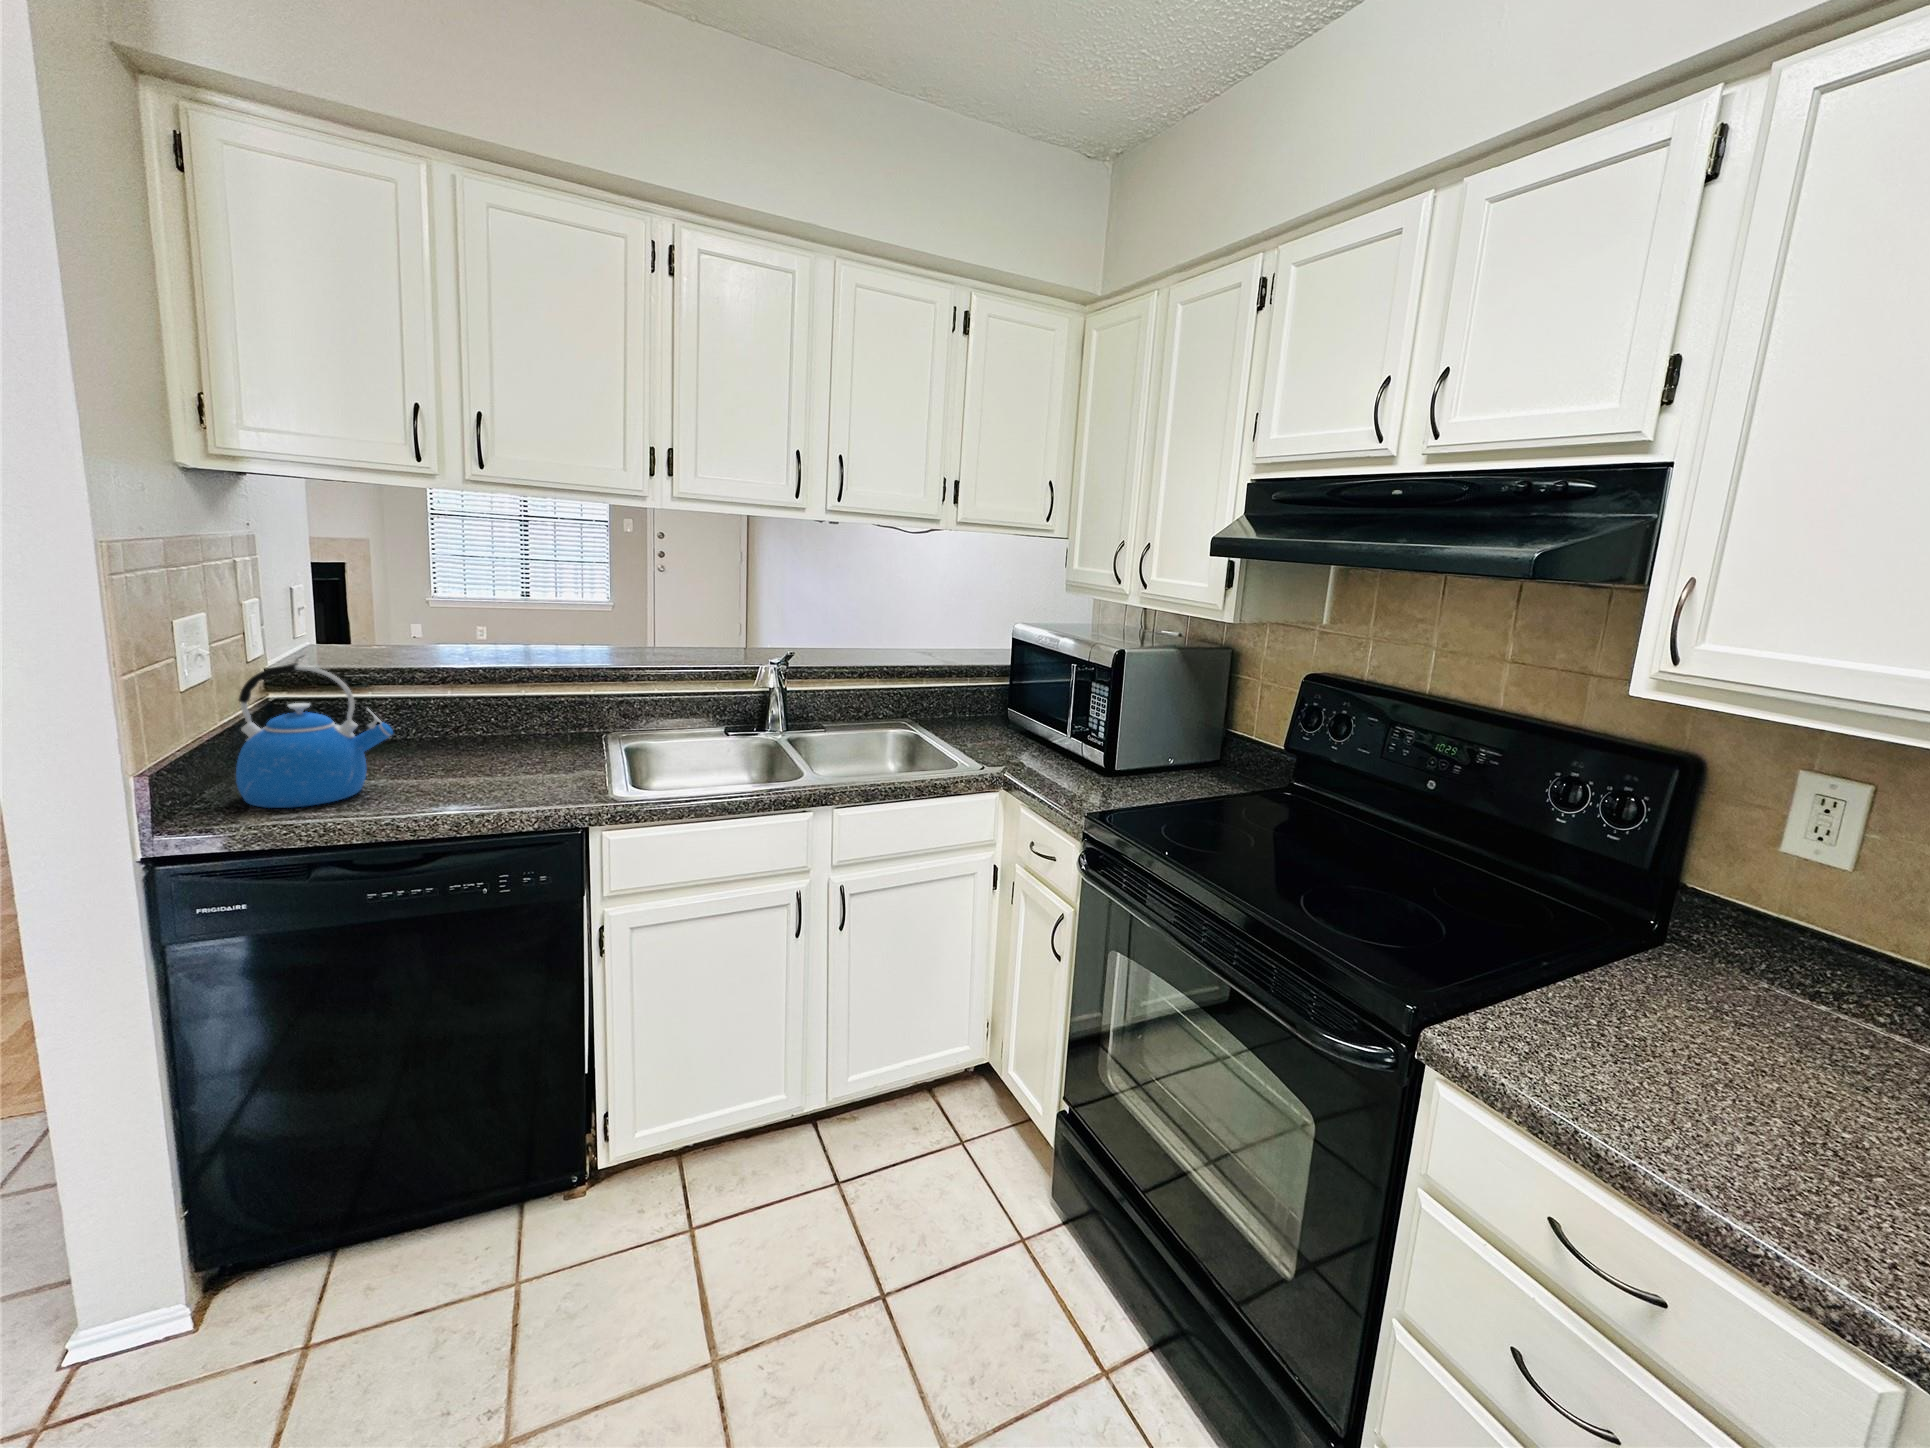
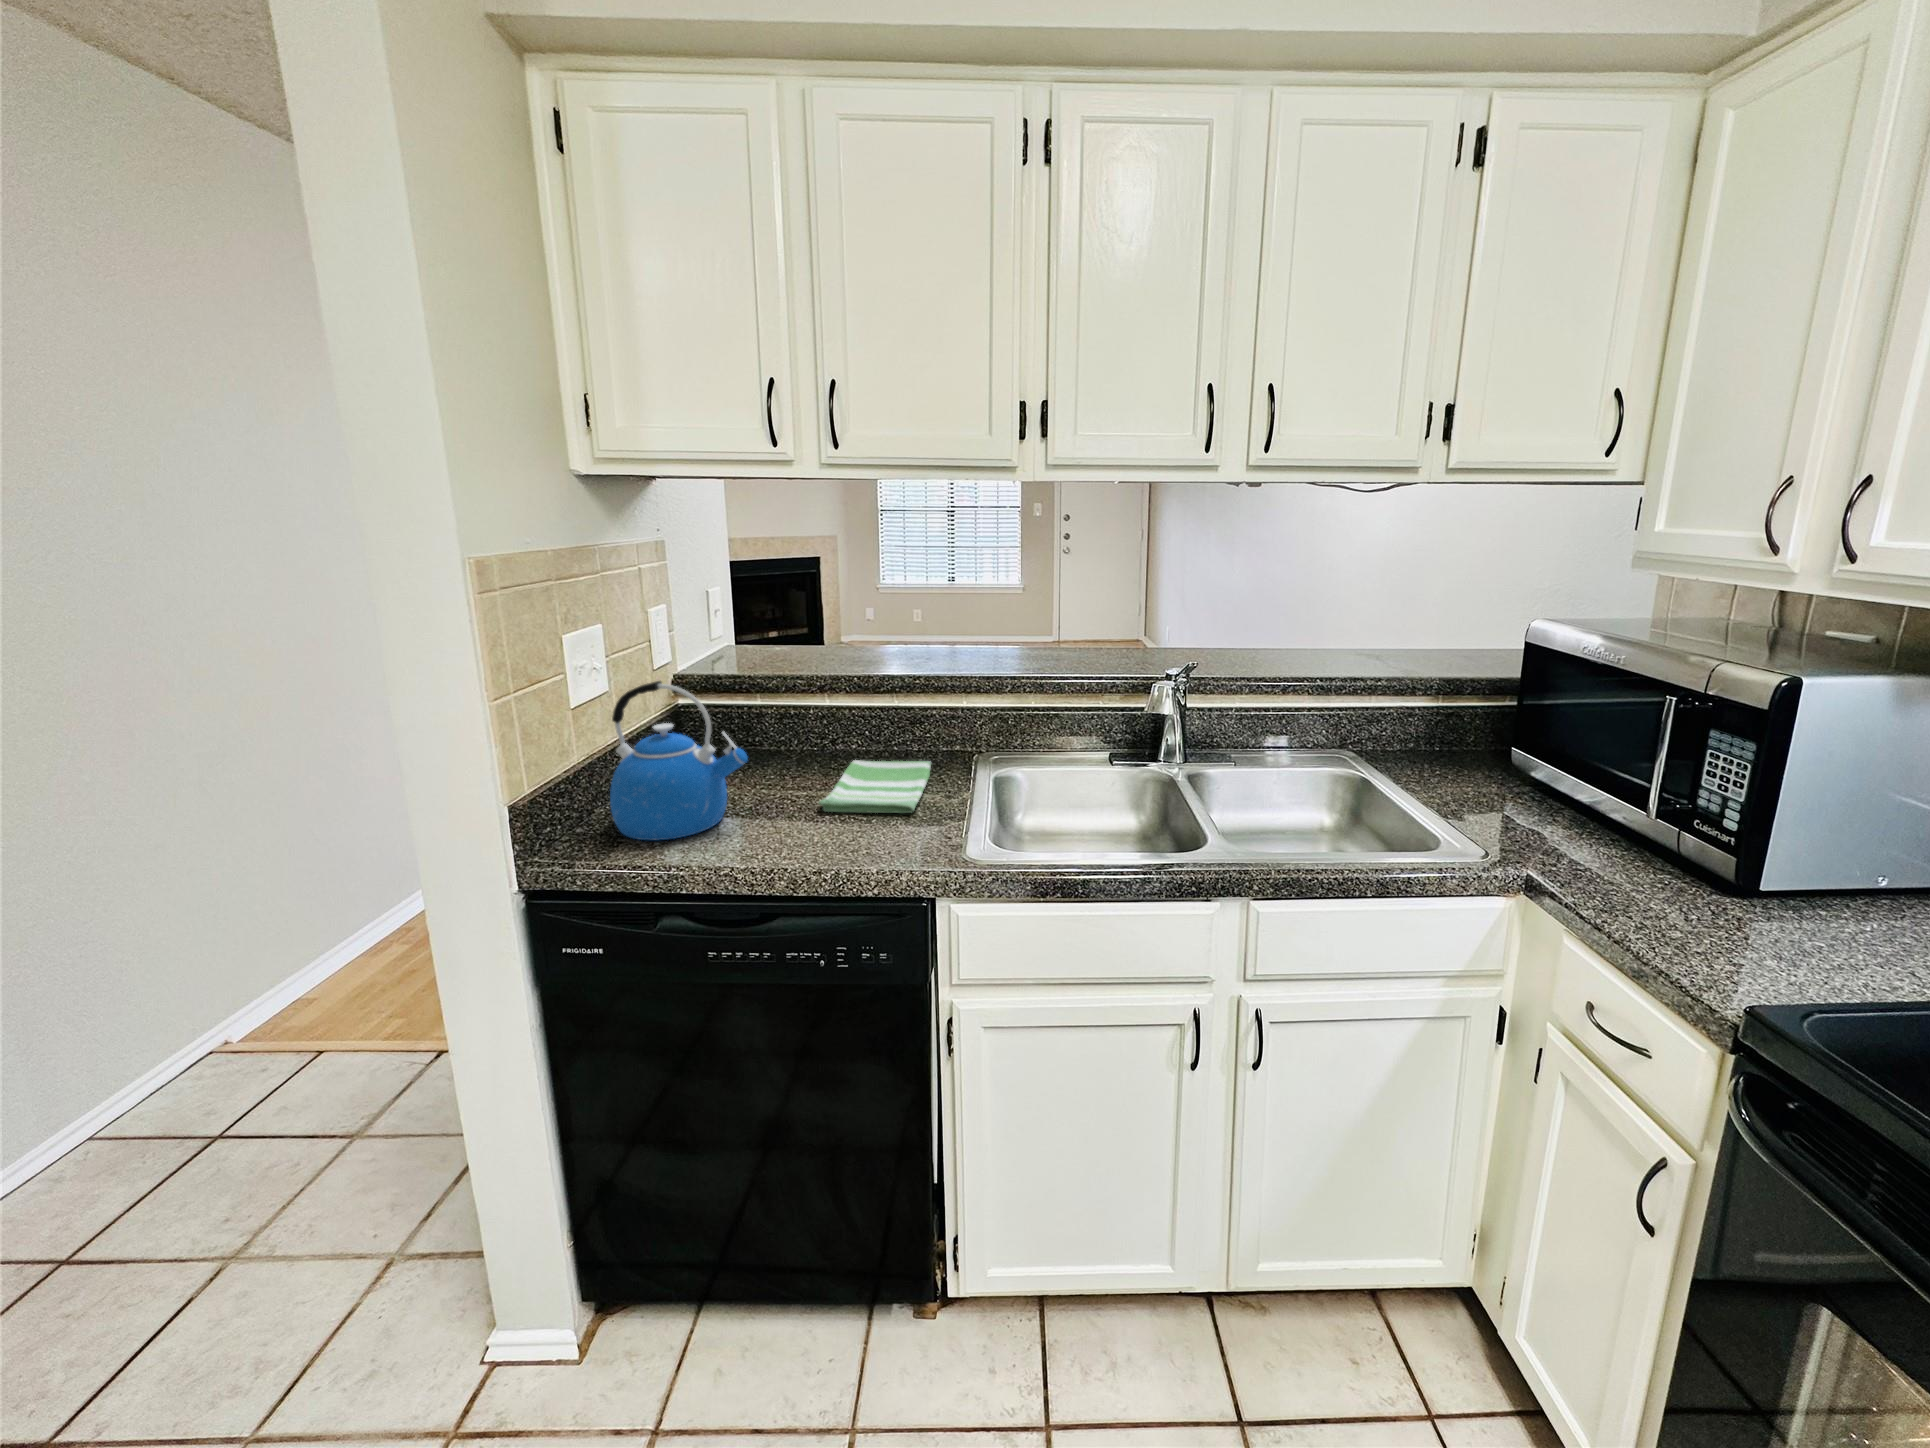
dish towel: none [461,739,563,779] -> present [819,760,931,813]

